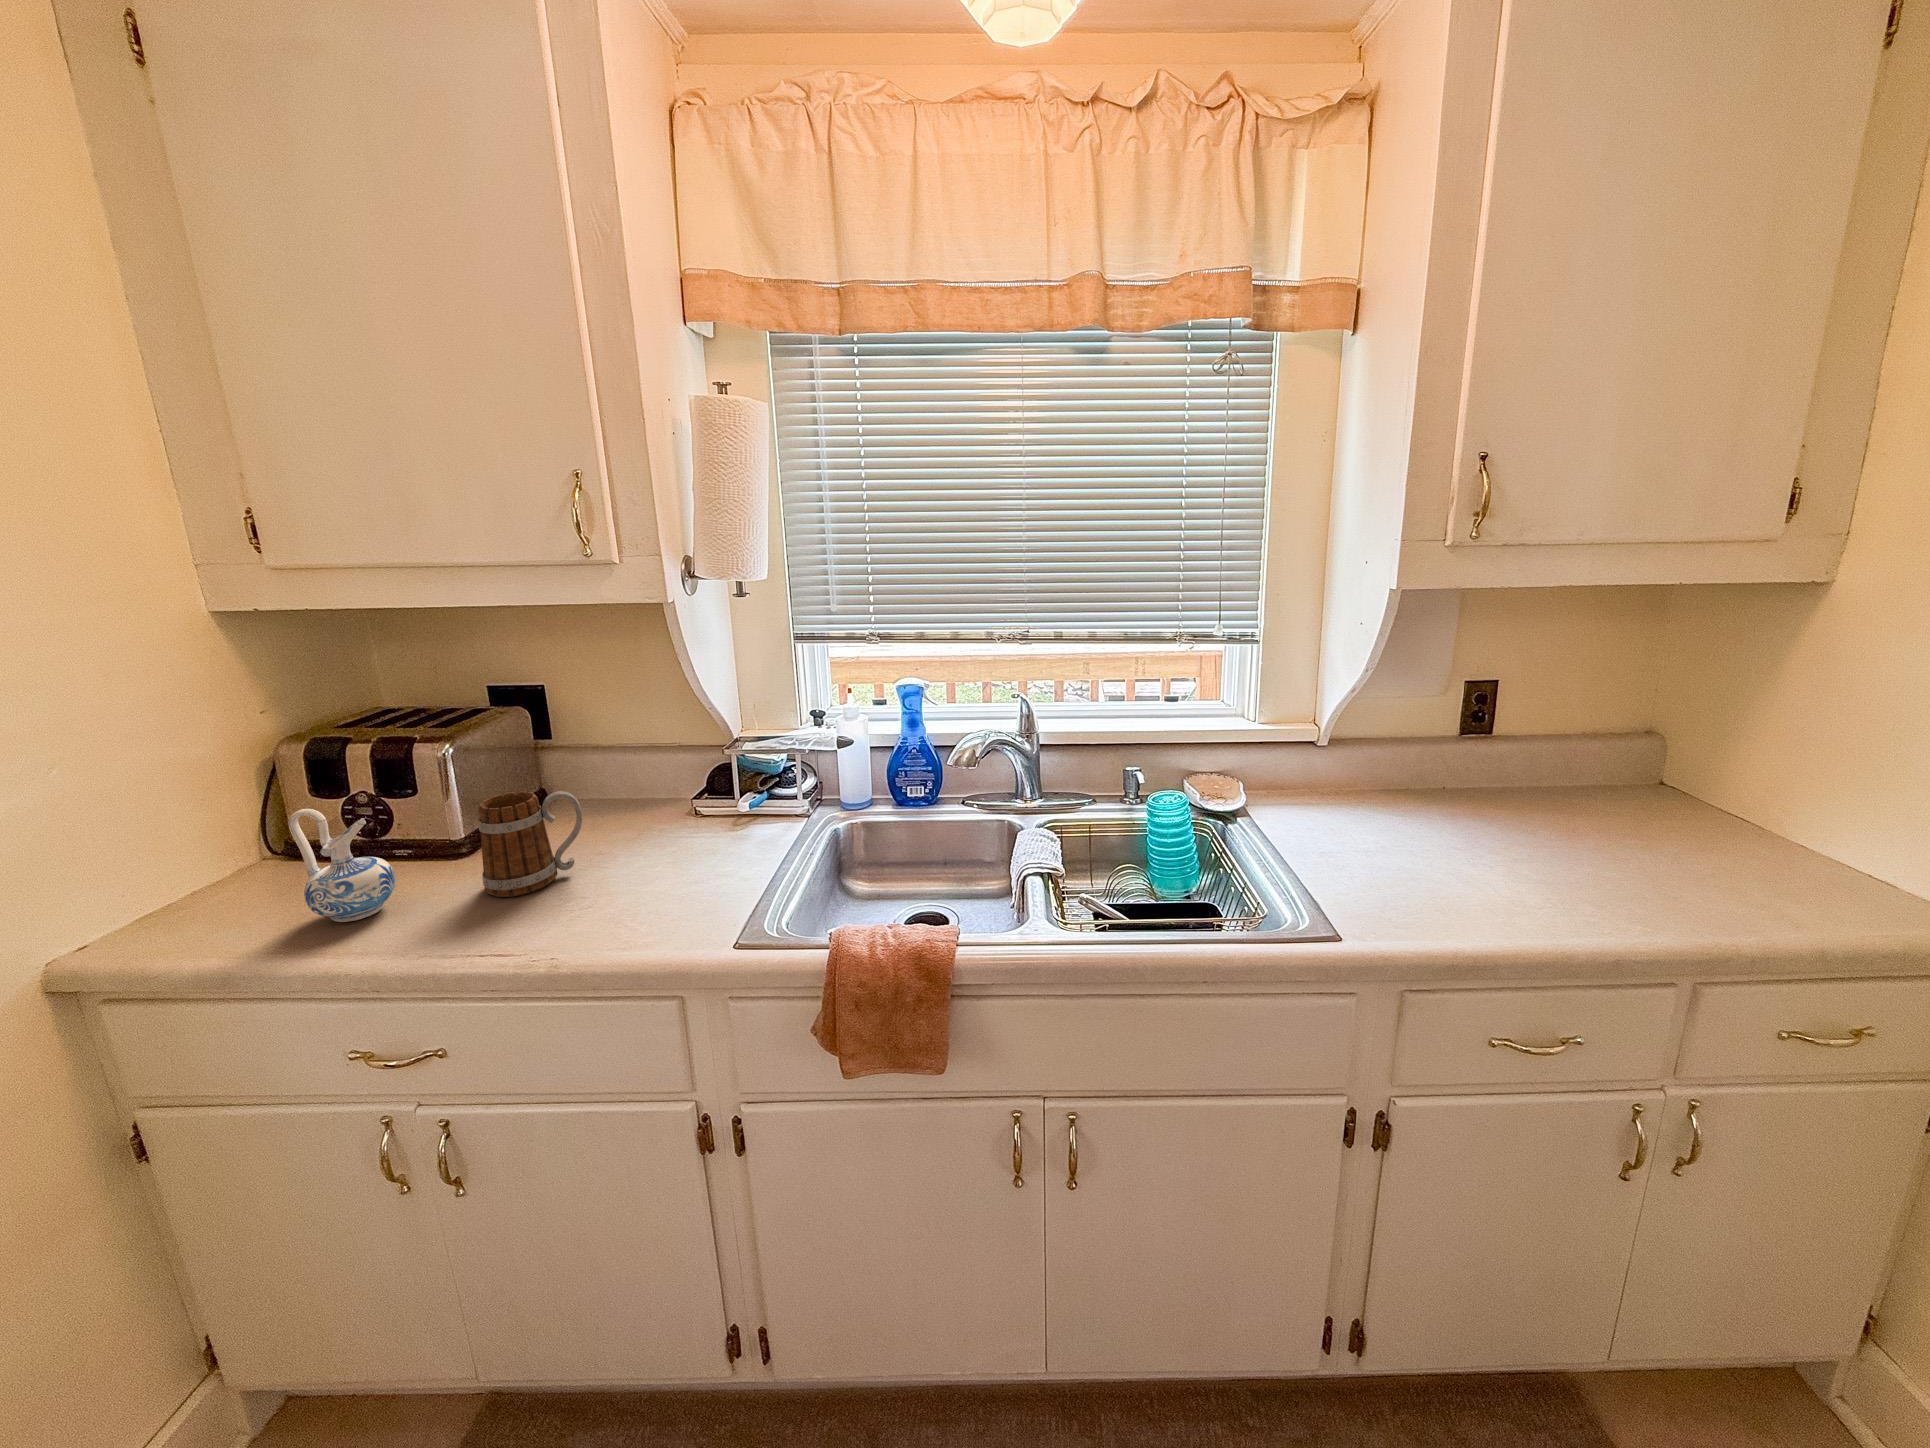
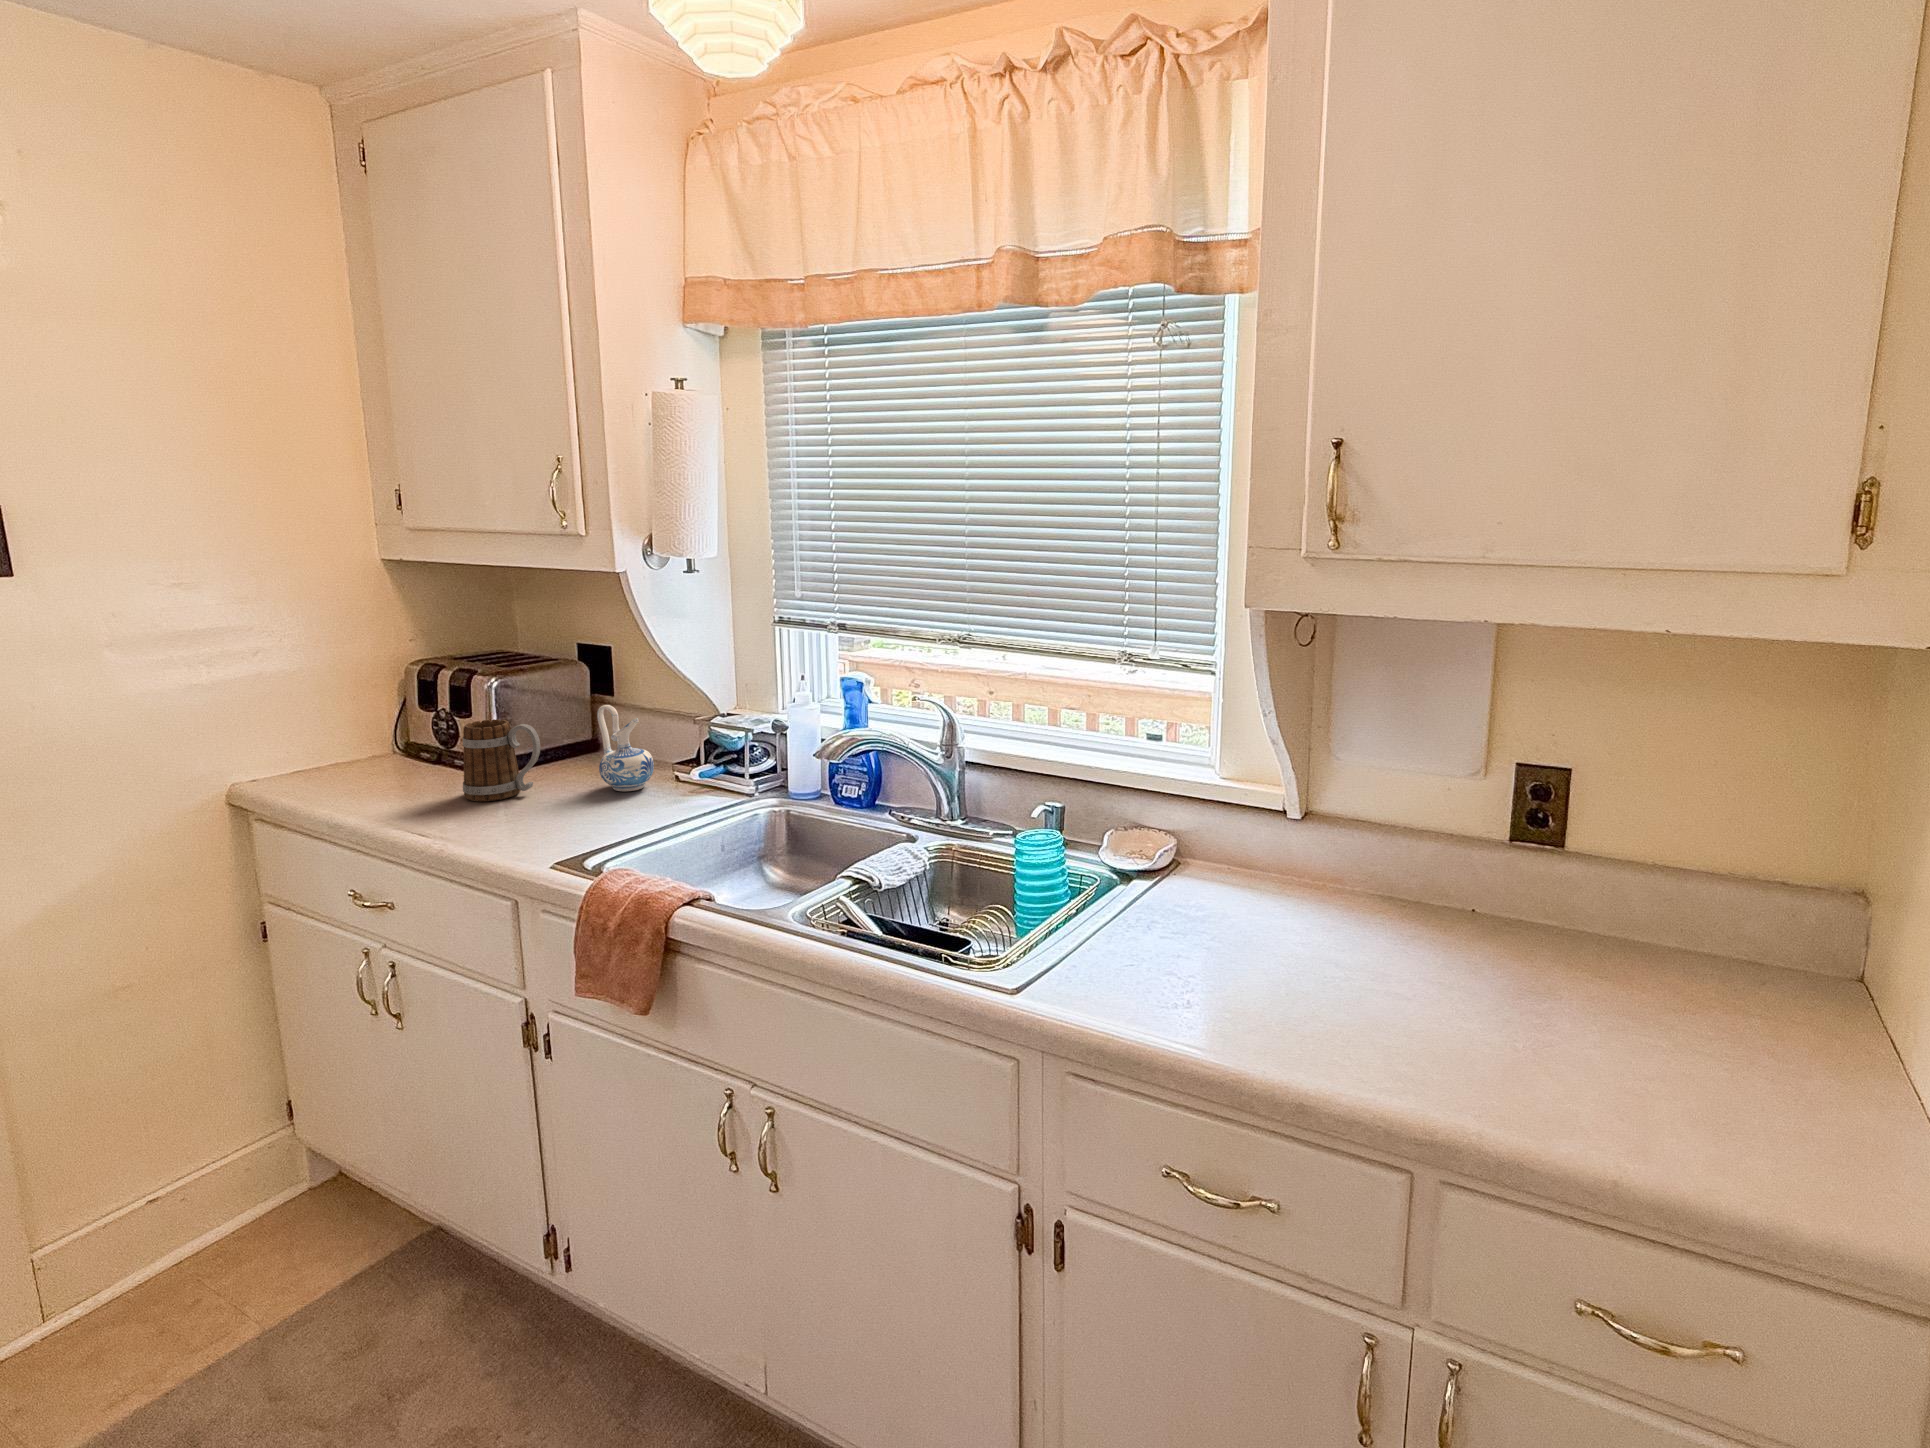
ceramic pitcher: present [288,809,395,922] -> present [597,705,654,791]

